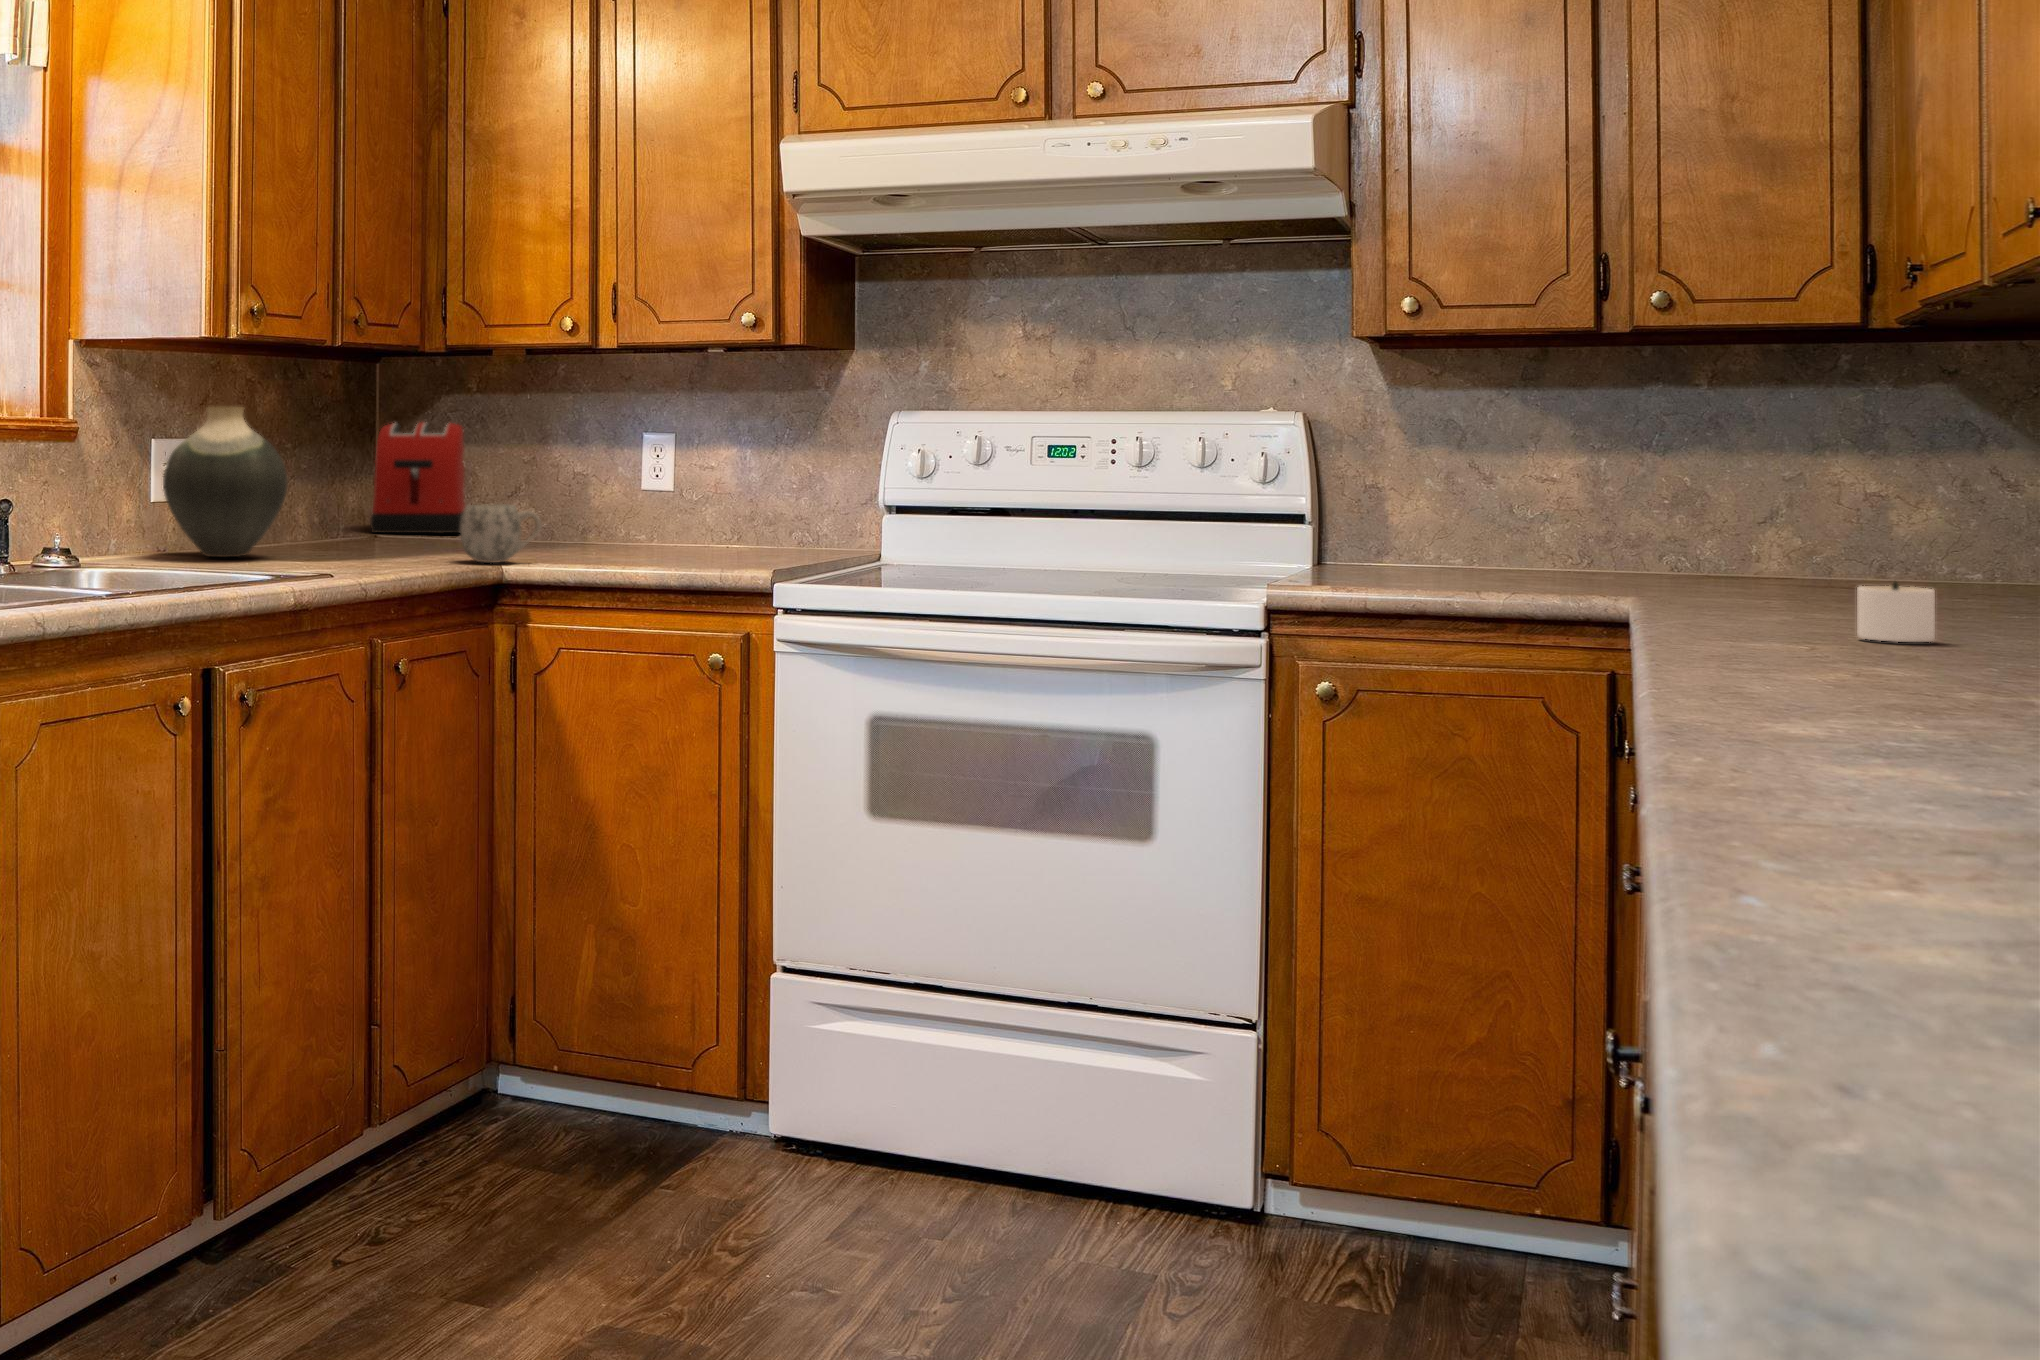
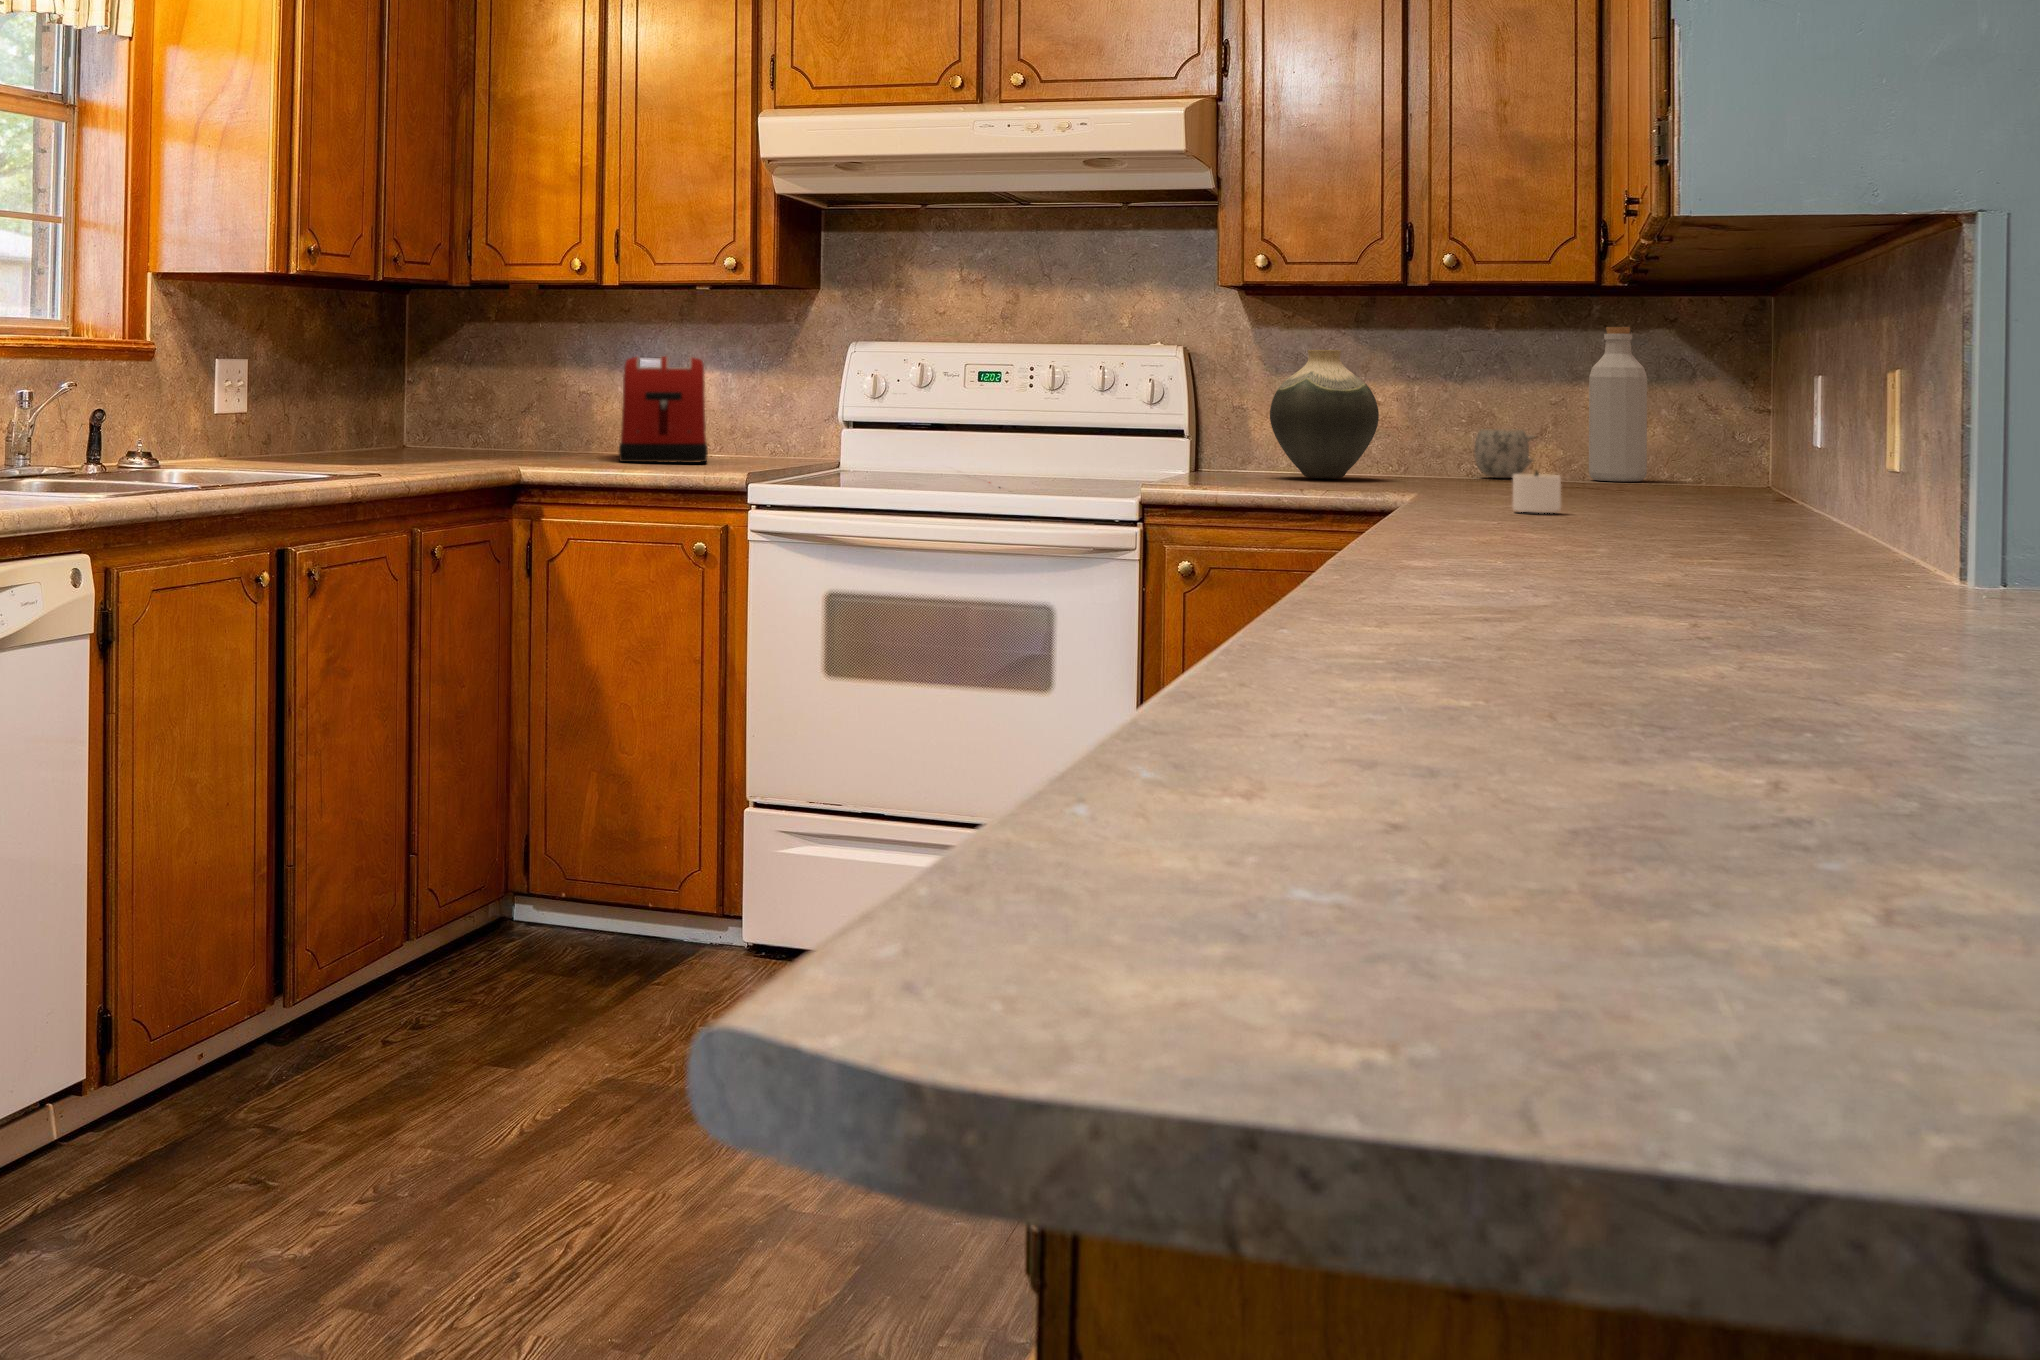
bottle: none [1874,381,1963,584] -> present [1589,327,1647,481]
vase: present [163,407,287,557] -> present [1270,350,1379,479]
toaster: present [370,423,466,533] -> present [619,356,708,463]
mug: present [461,504,541,563] -> present [1474,429,1535,478]

